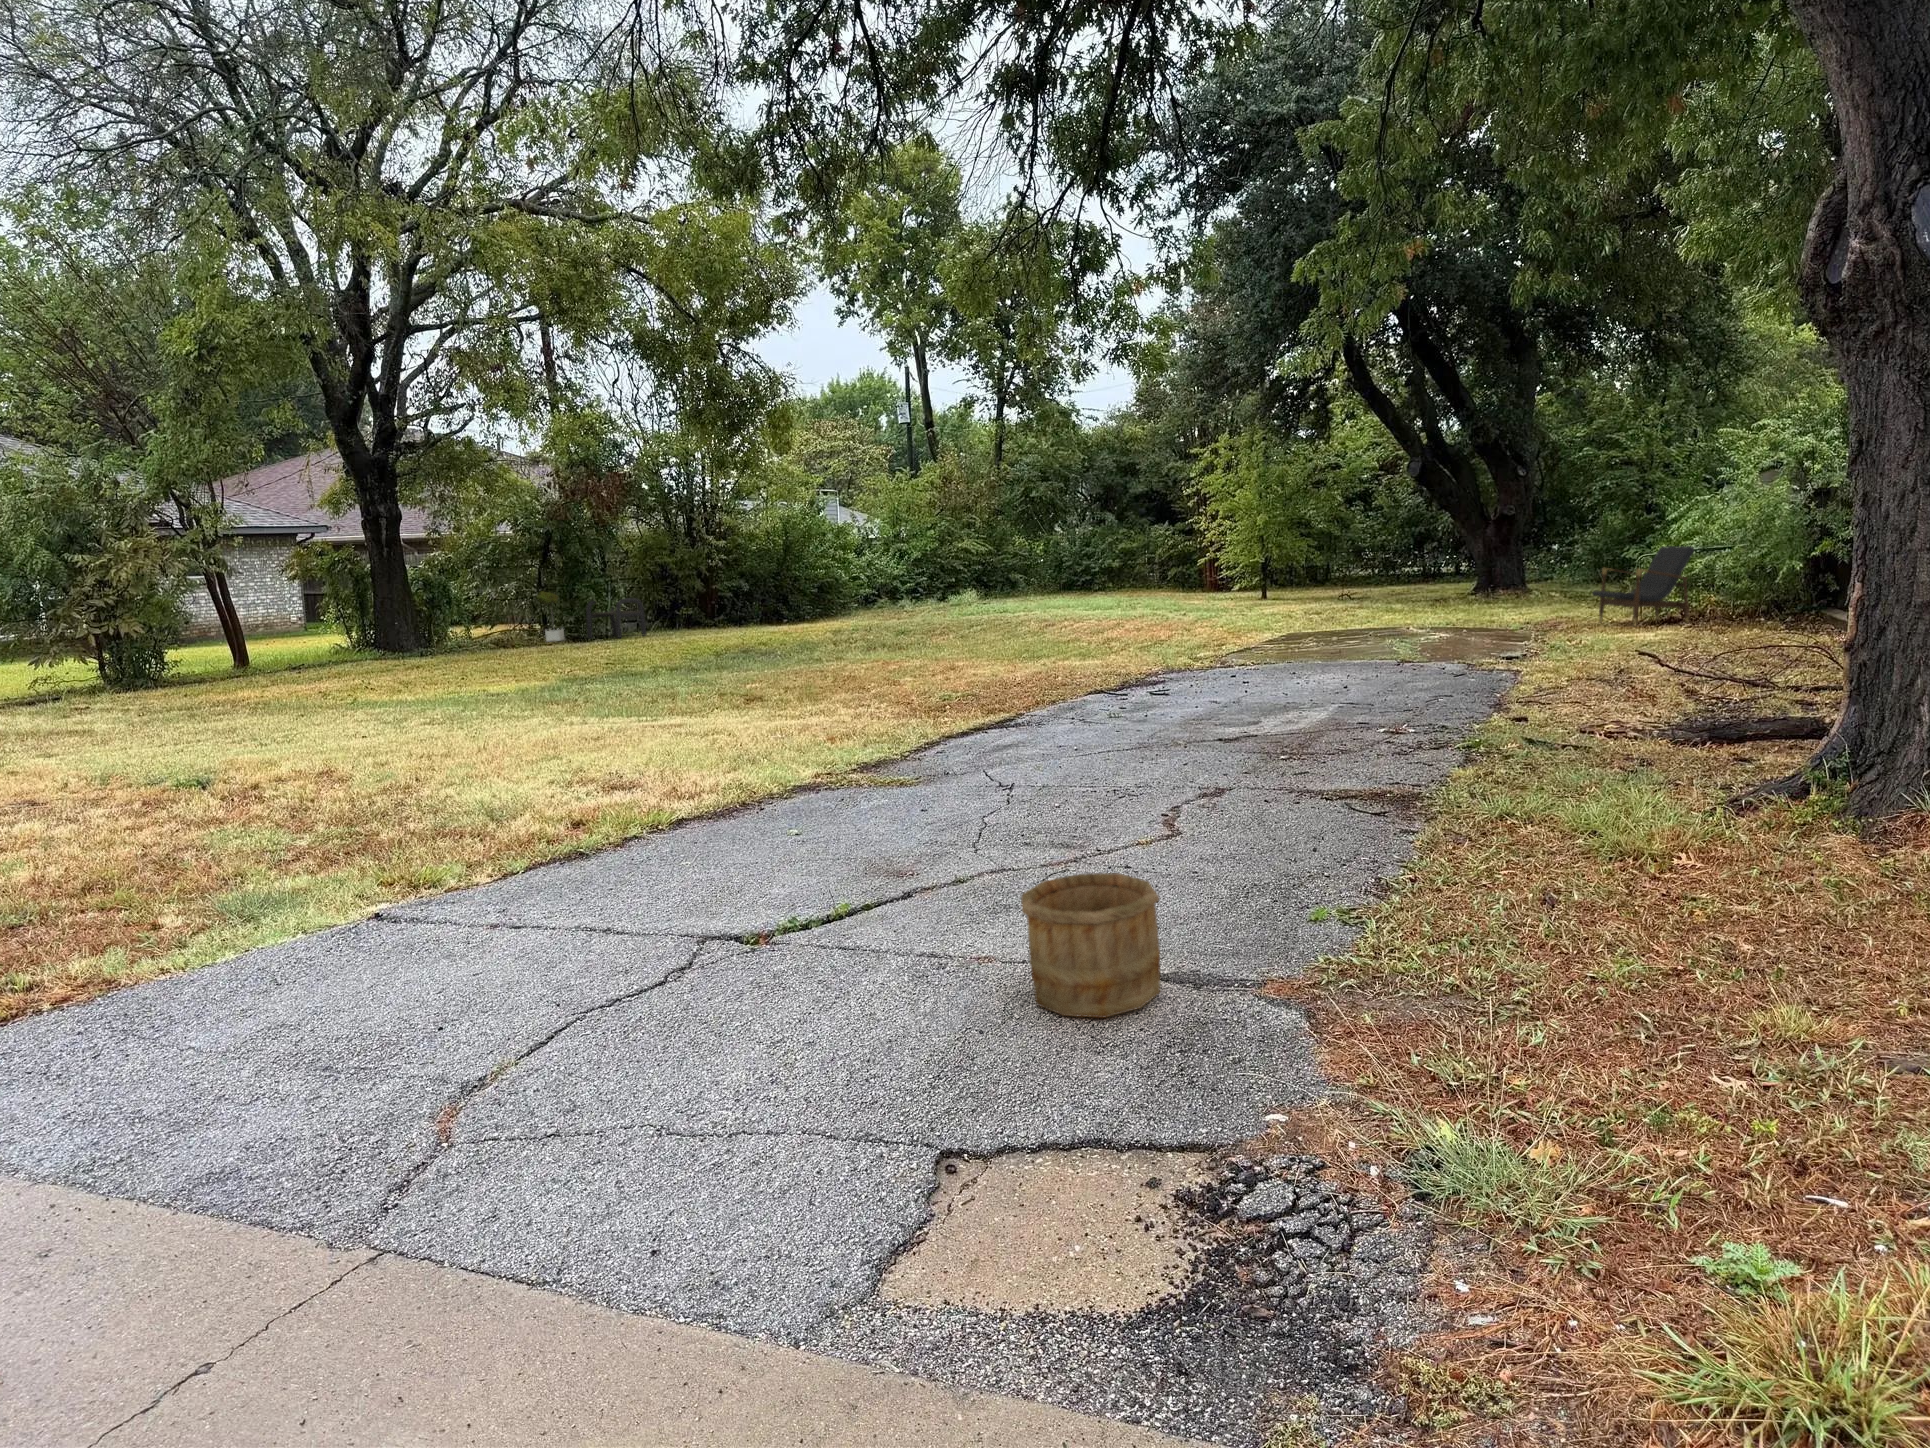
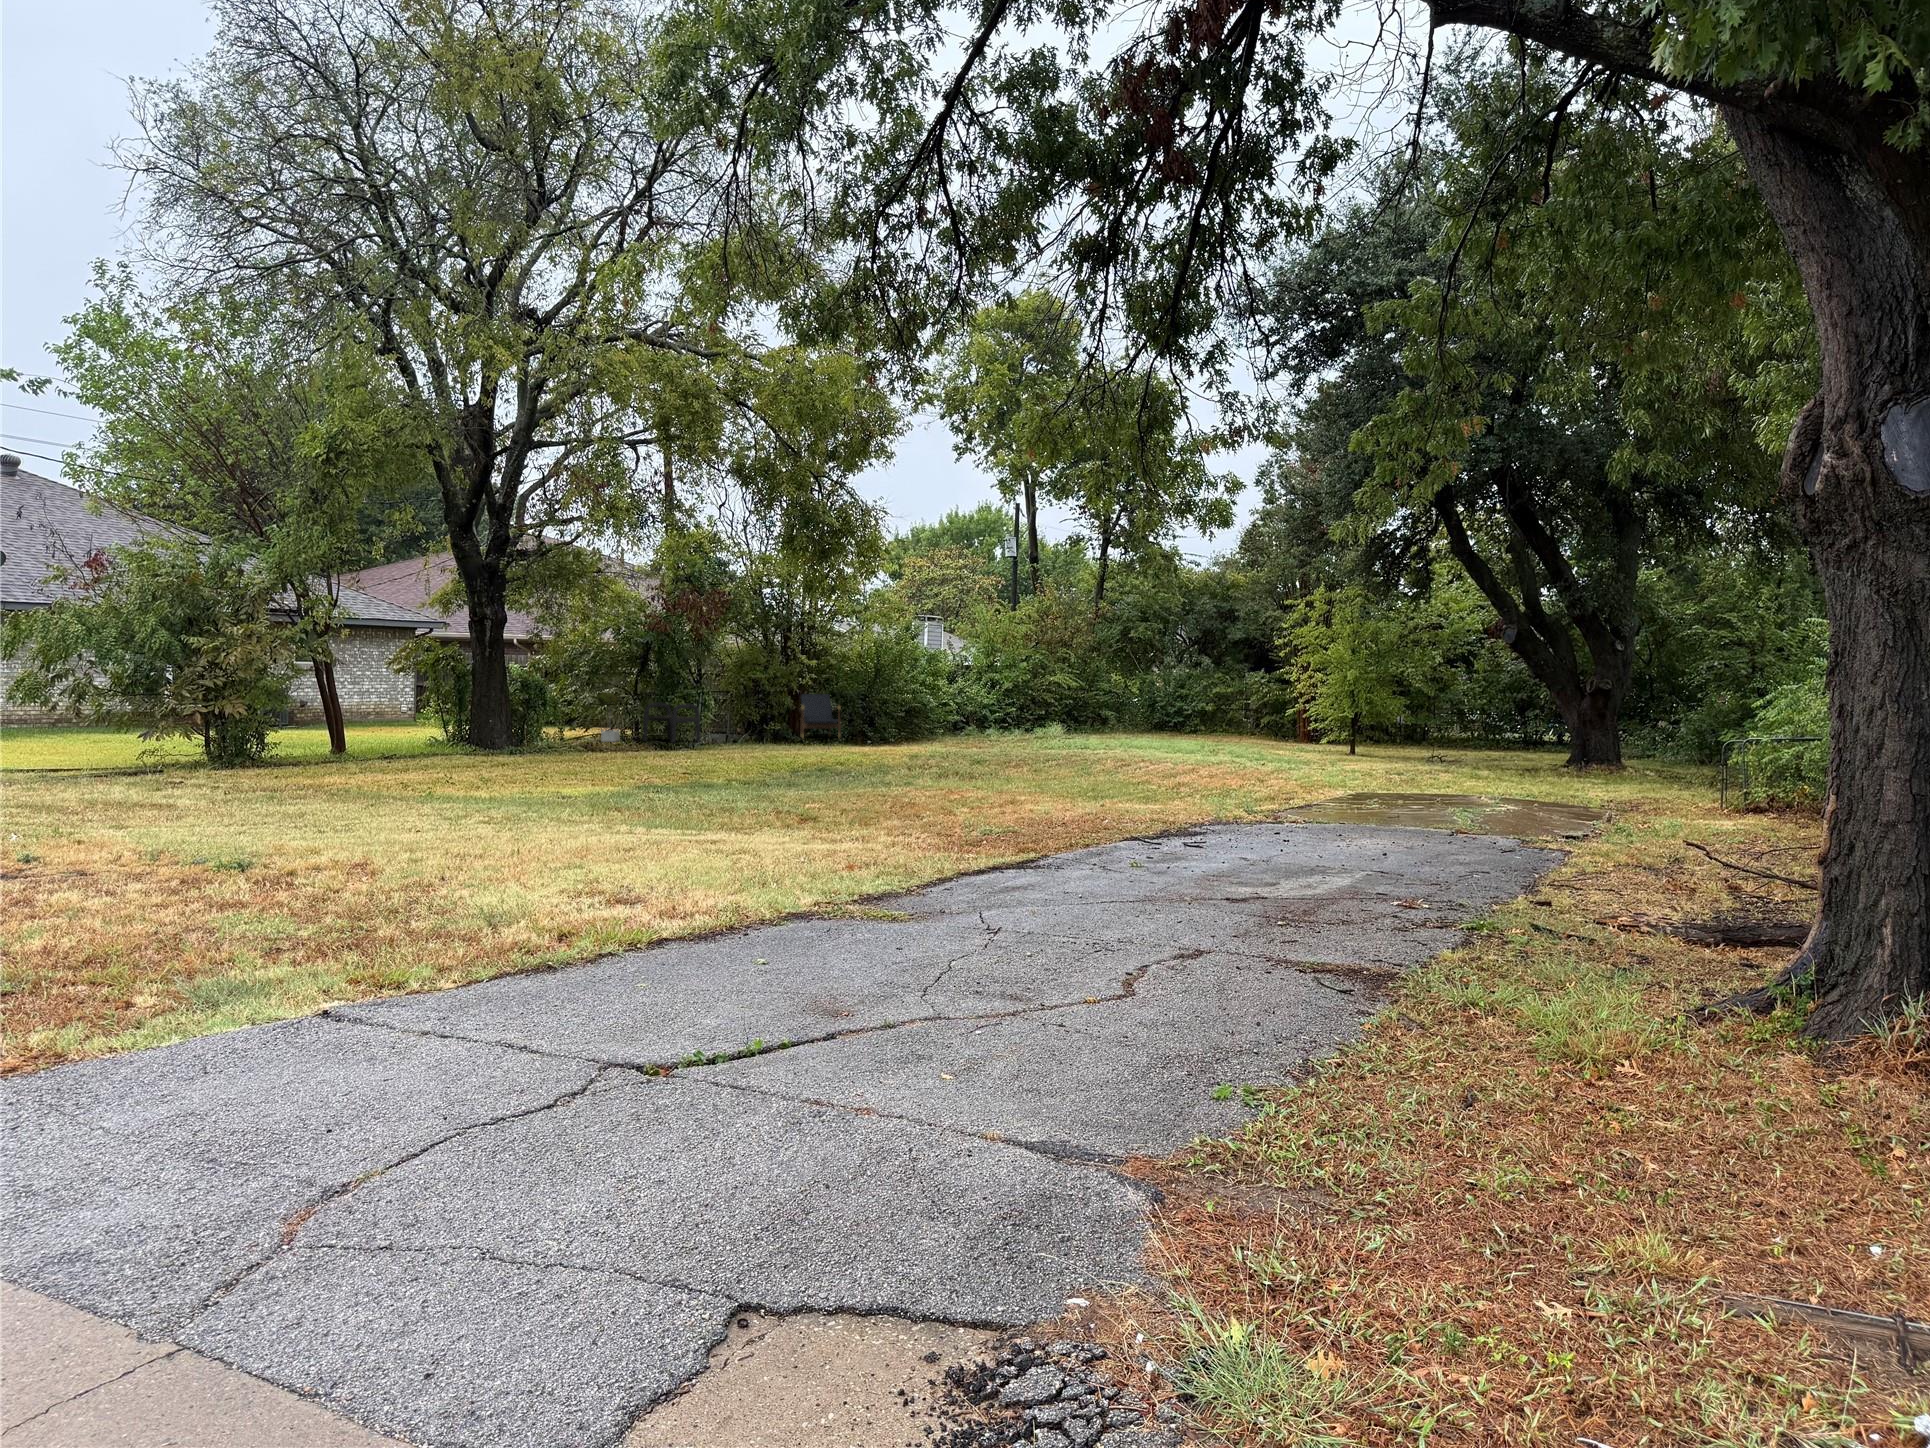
lounge chair: present [1592,546,1694,626] -> present [799,694,841,738]
wooden bucket: present [1021,873,1160,1018] -> none [892,1031,1030,1182]

